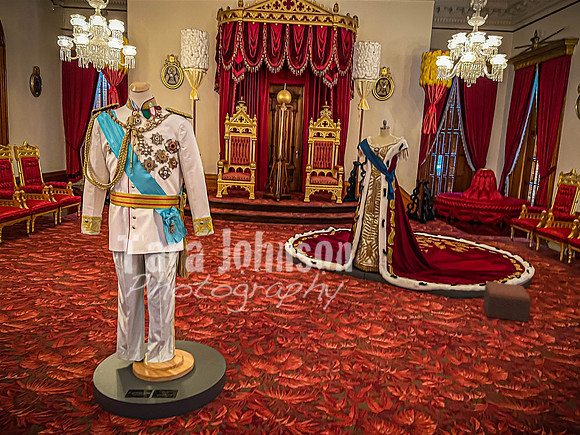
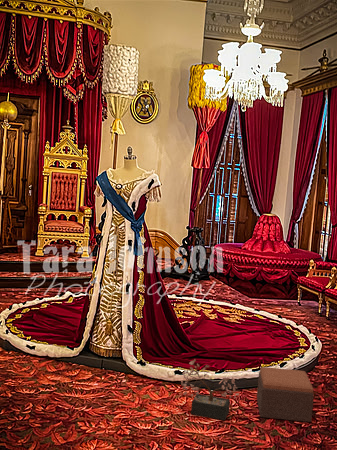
decorative plant: none [427,274,472,317] -> present [181,359,239,420]

